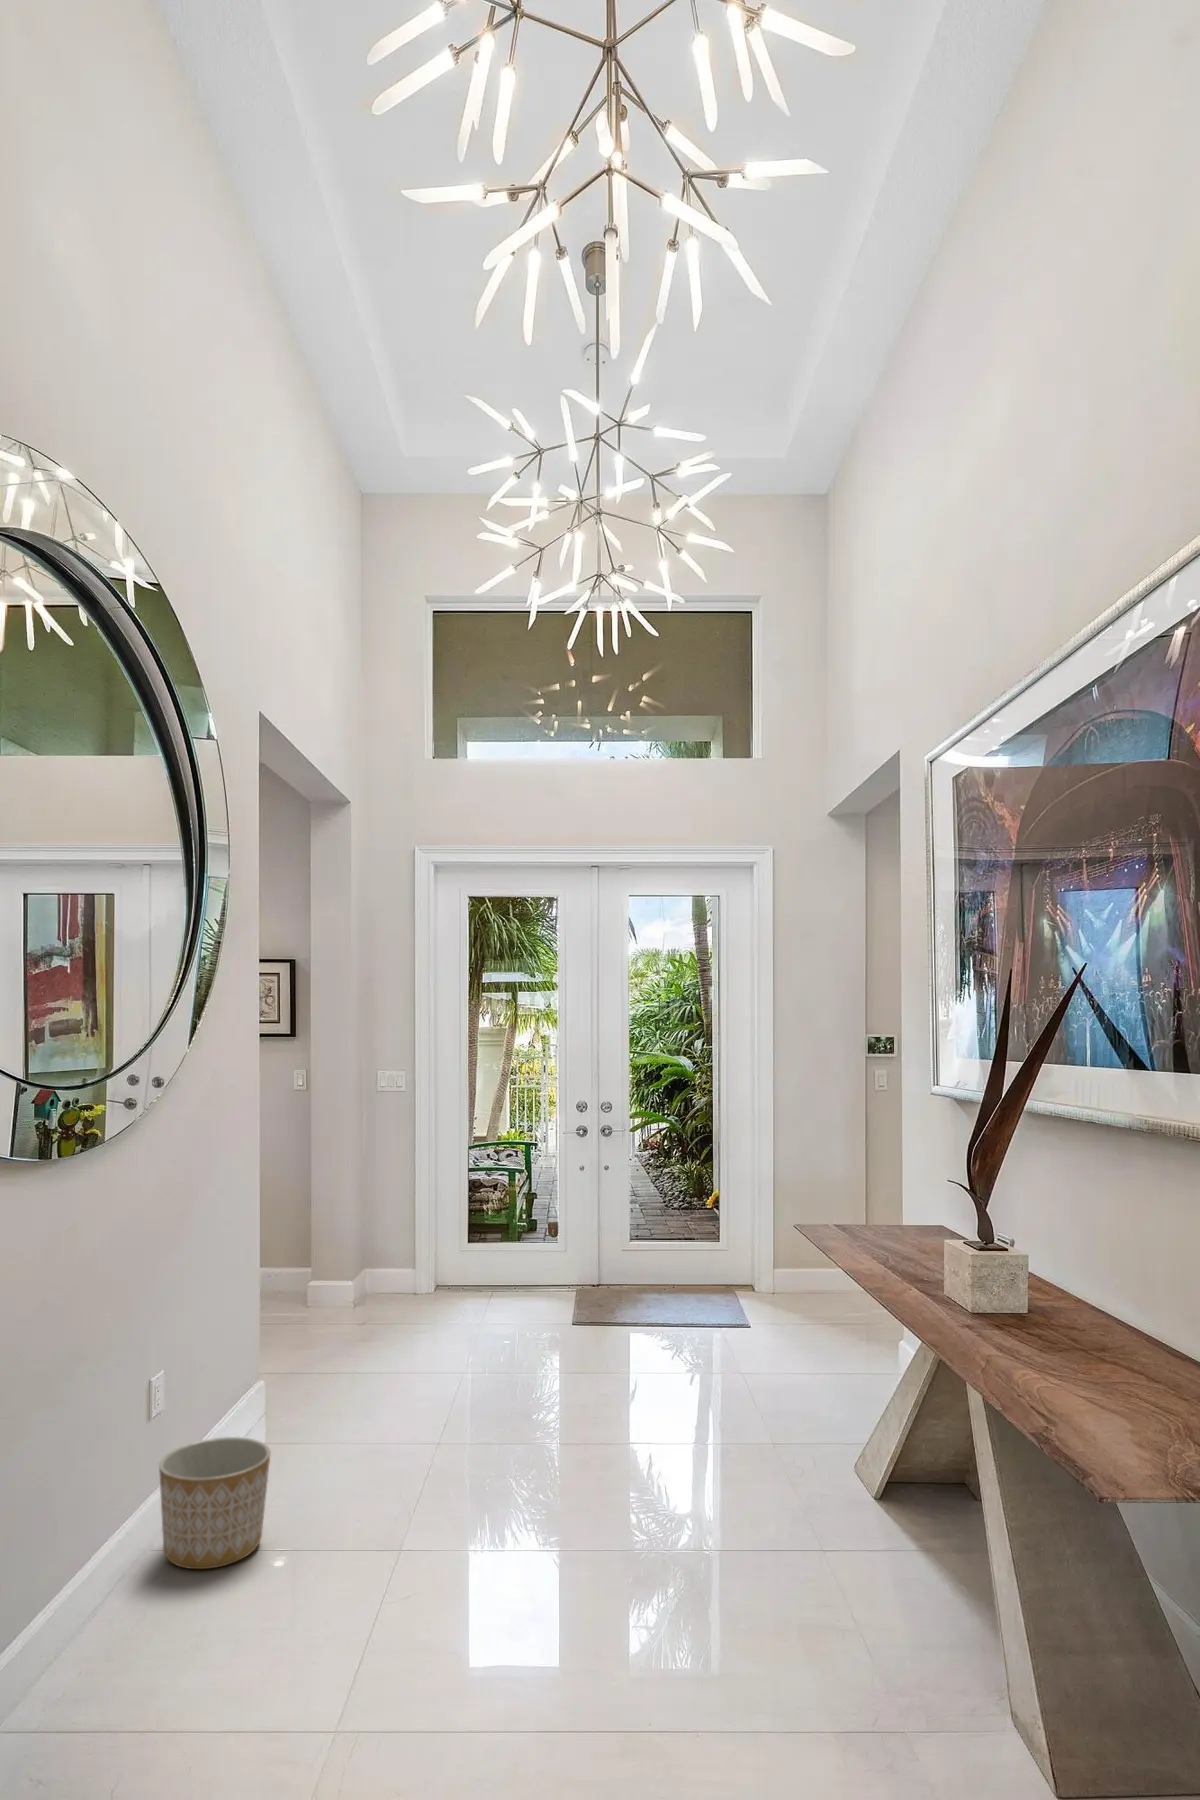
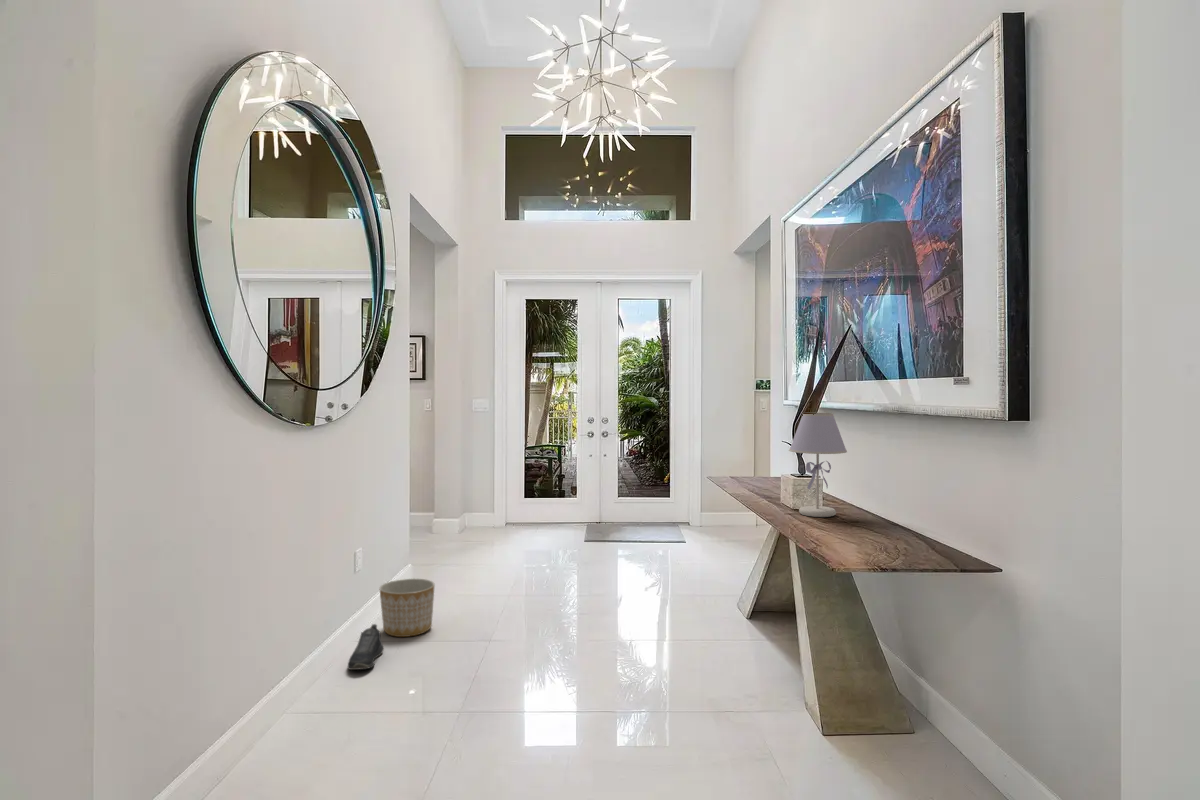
table lamp: none [979,1130,1100,1352] -> present [789,413,847,517]
shoe: none [70,1554,155,1671] -> present [348,624,384,670]

